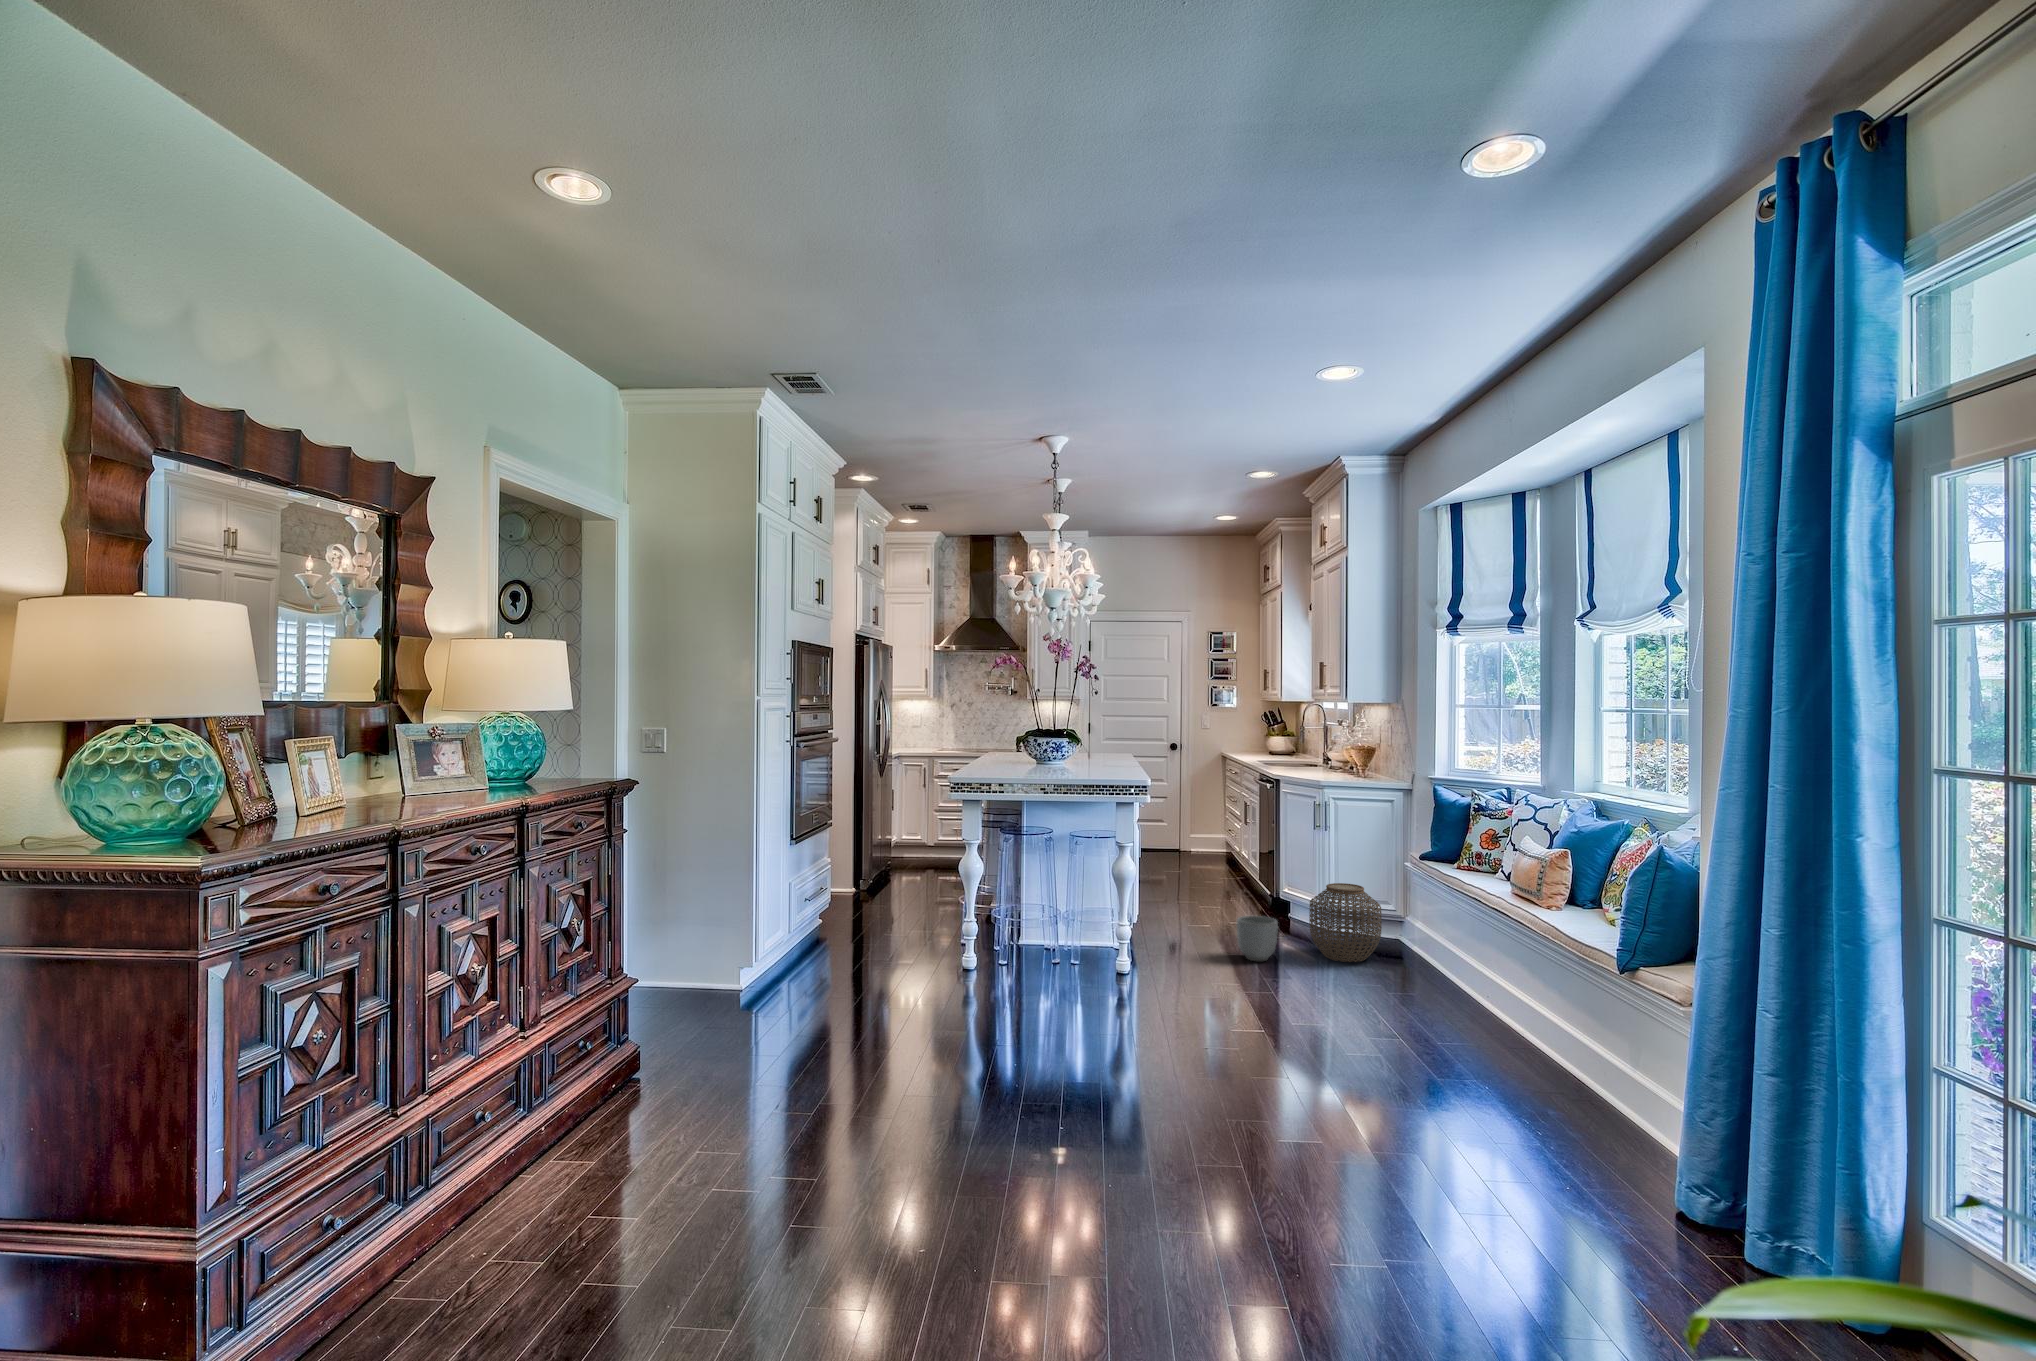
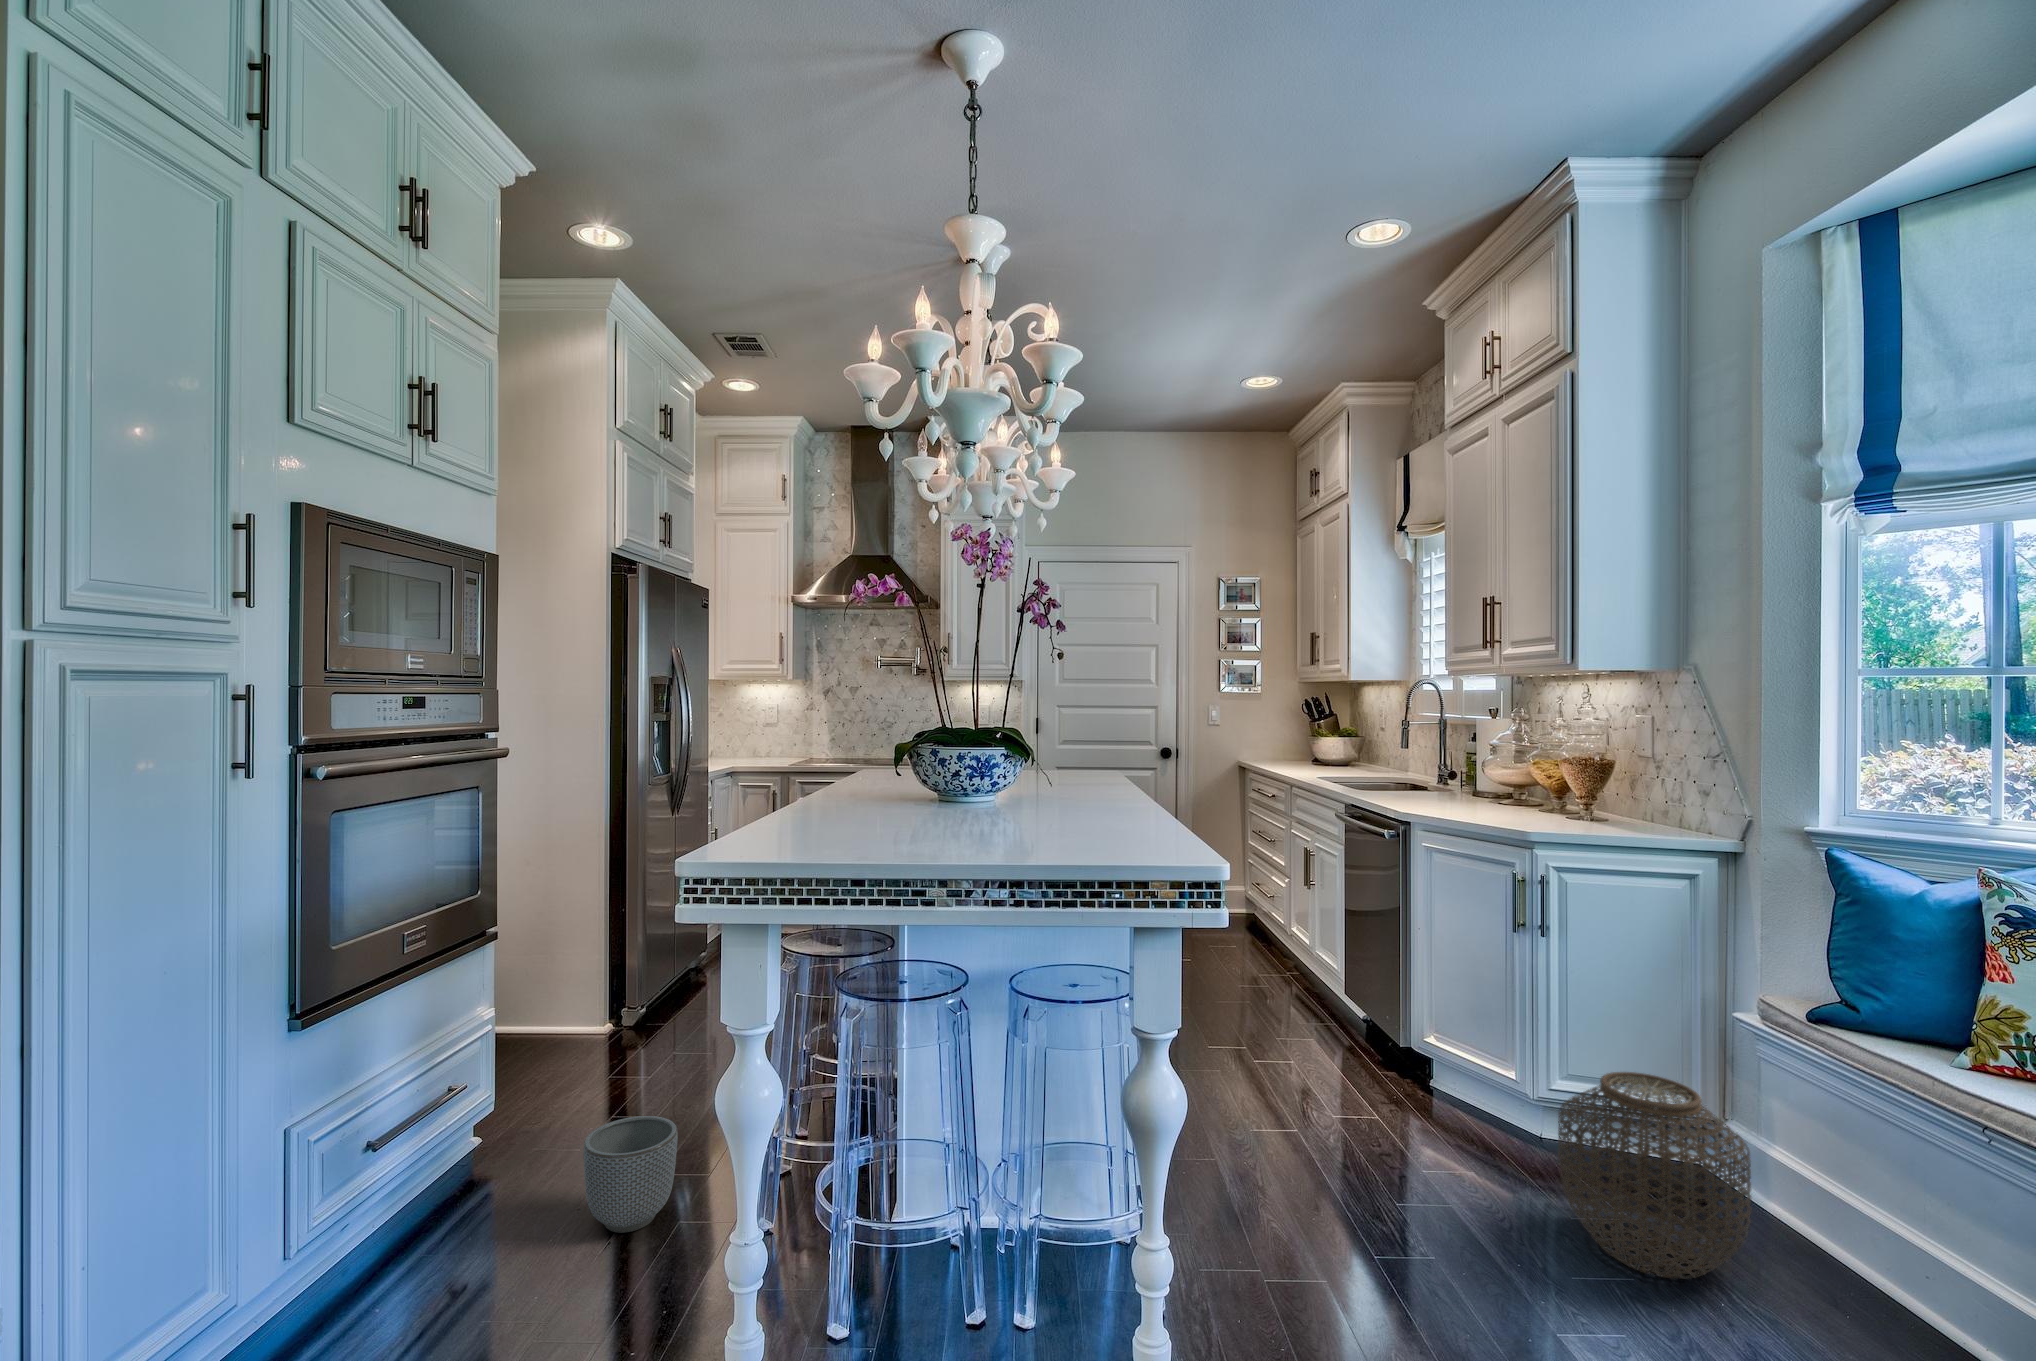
planter: present [1237,916,1278,961] -> present [583,1116,678,1233]

